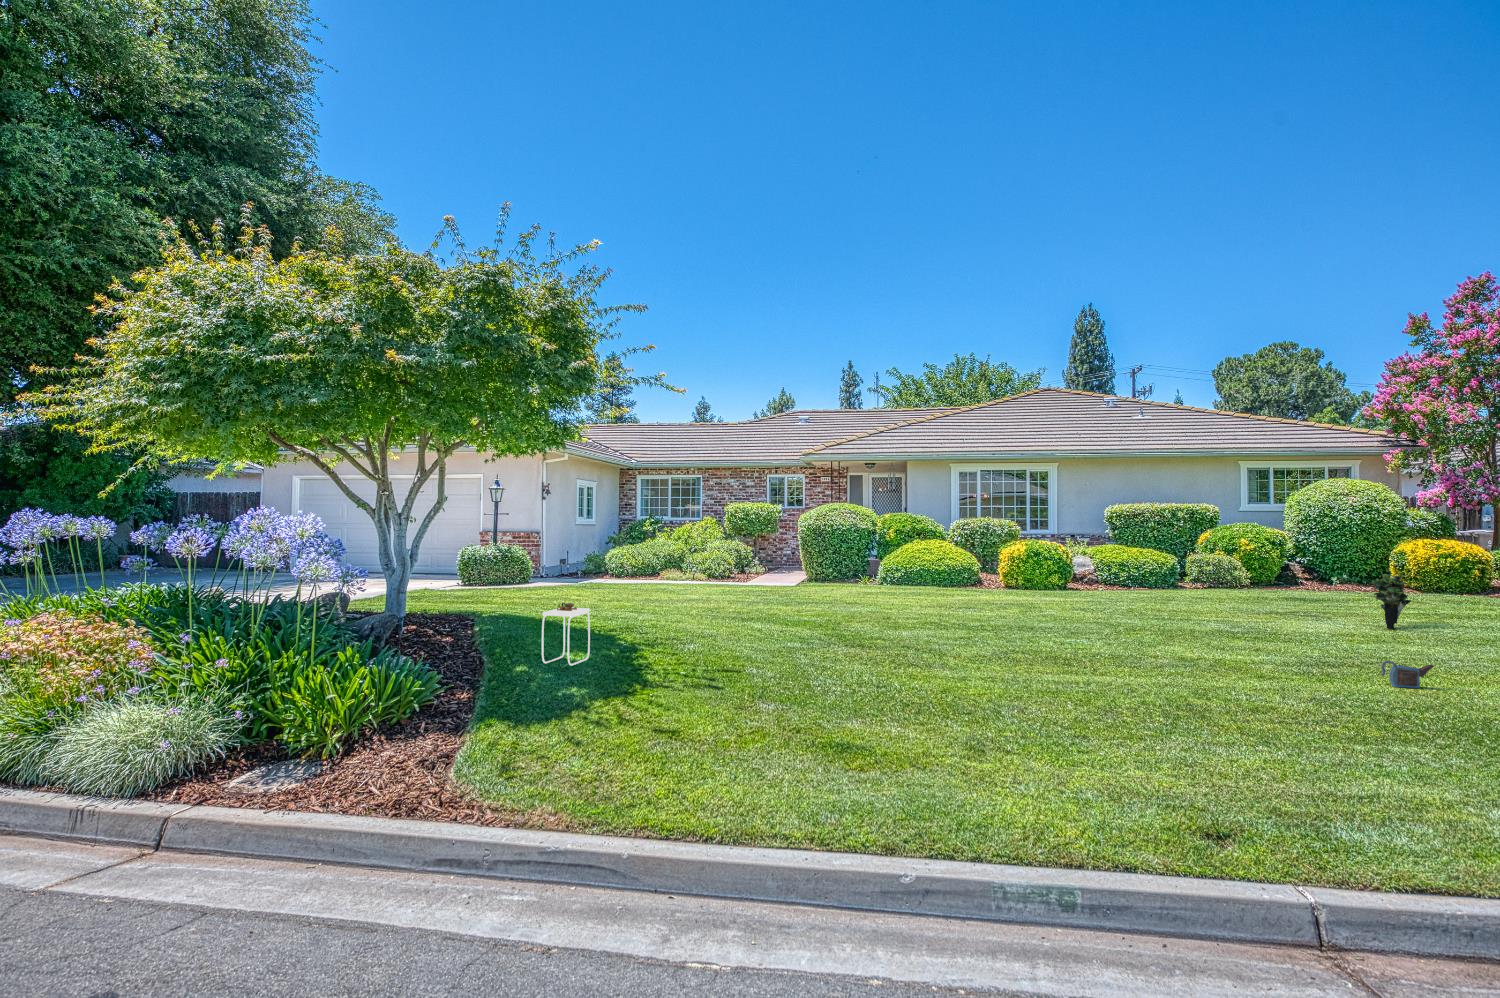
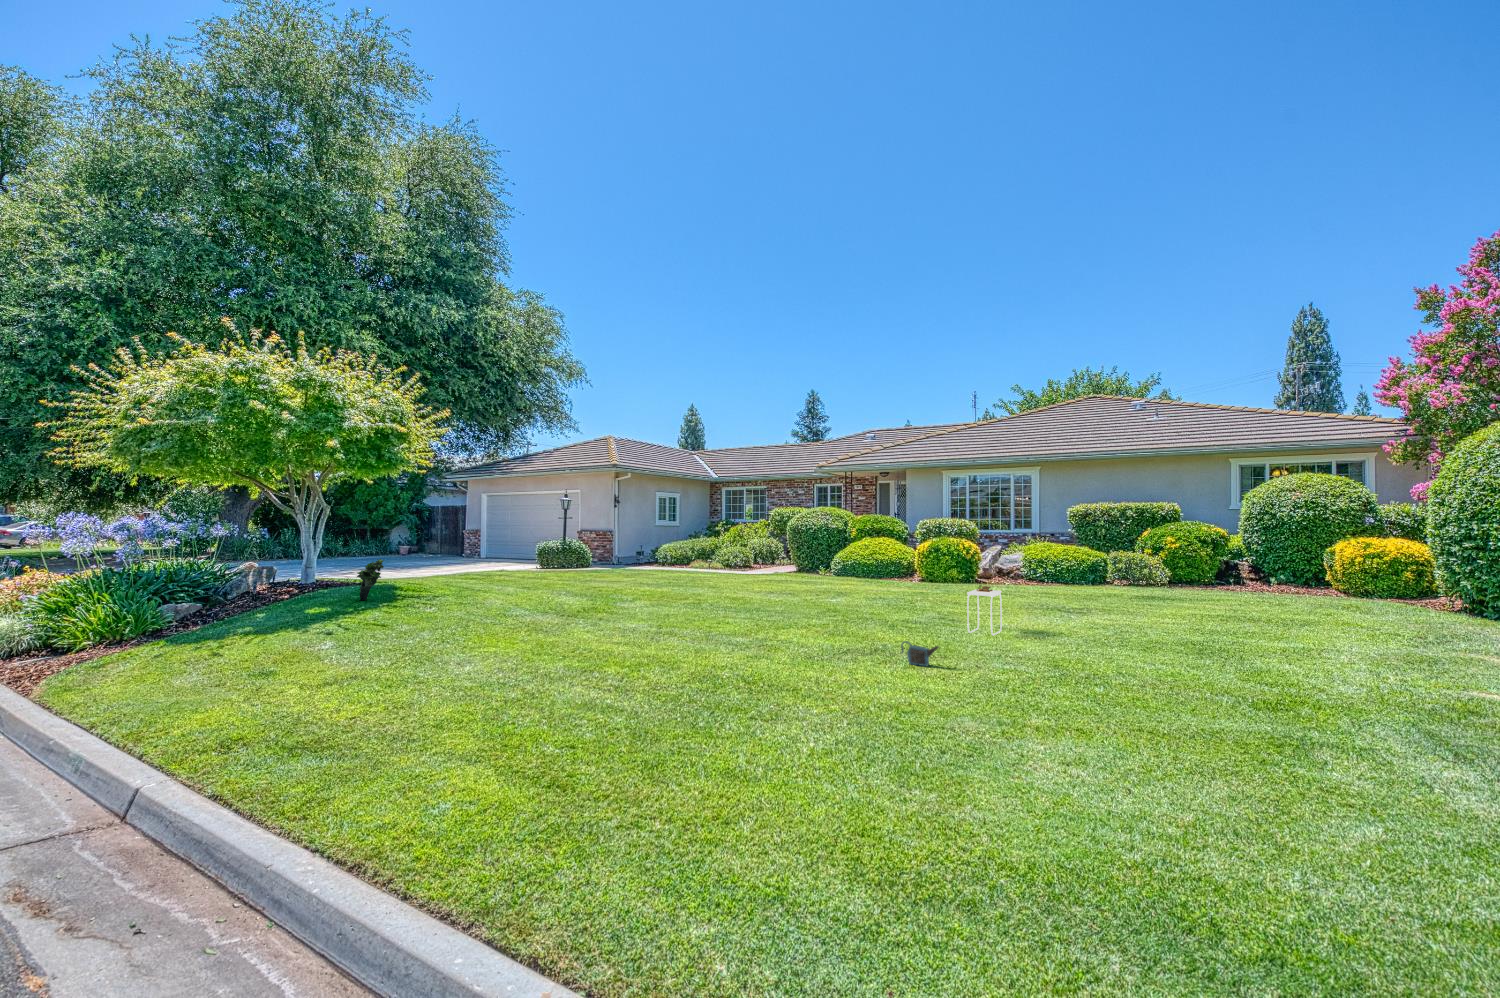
potted plant: present [1372,574,1411,629] -> present [357,559,384,601]
side table: present [542,603,590,665] -> present [967,585,1002,635]

